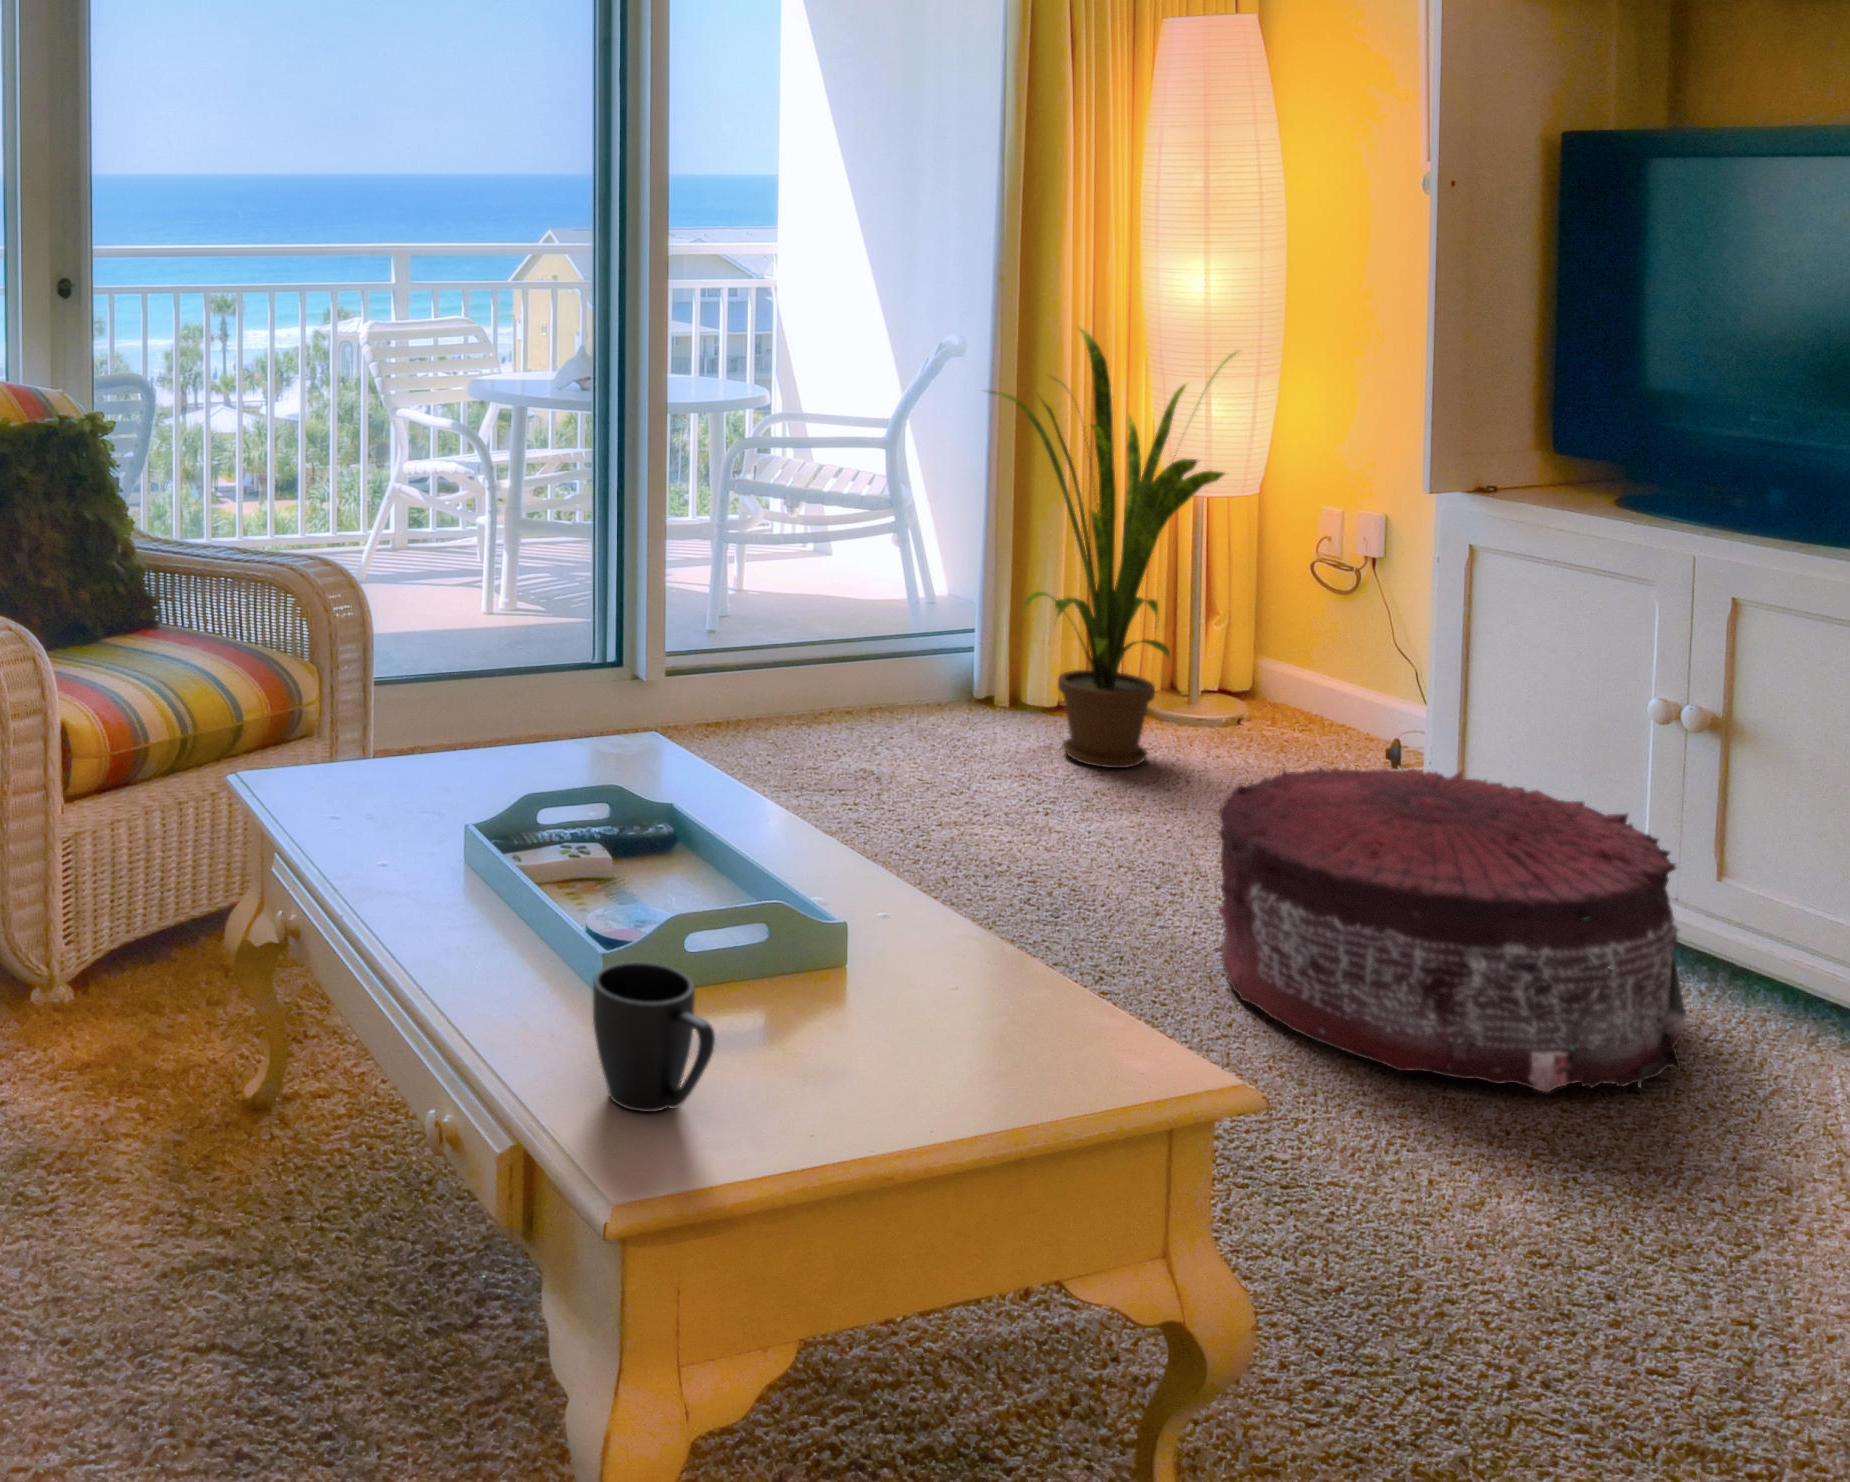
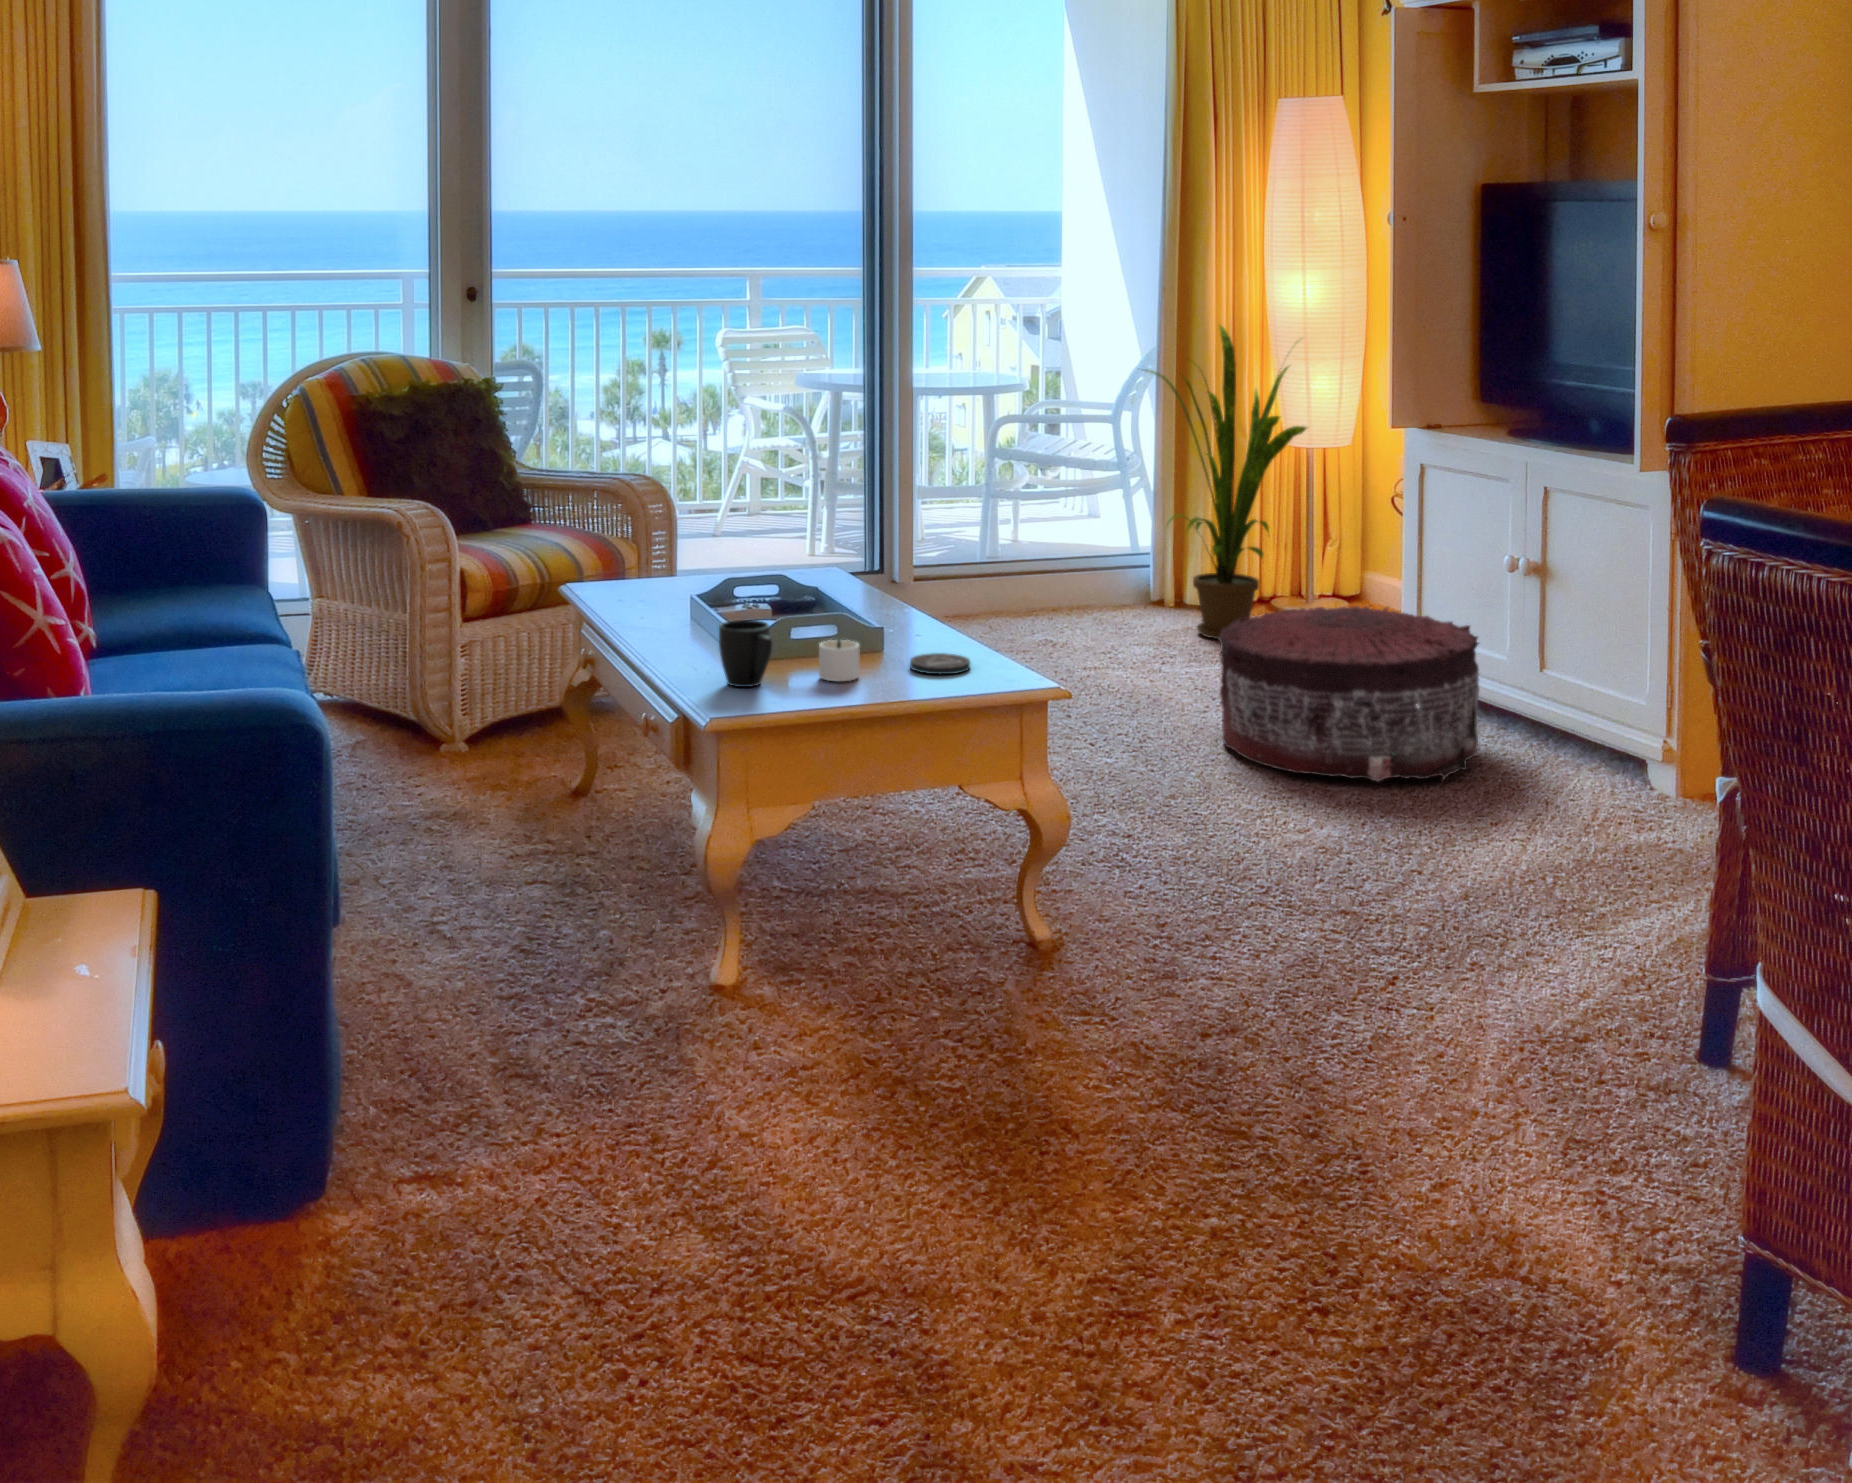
candle: none [784,998,908,1097] -> present [819,640,860,681]
coaster: none [947,1008,1071,1075] -> present [910,653,970,674]

